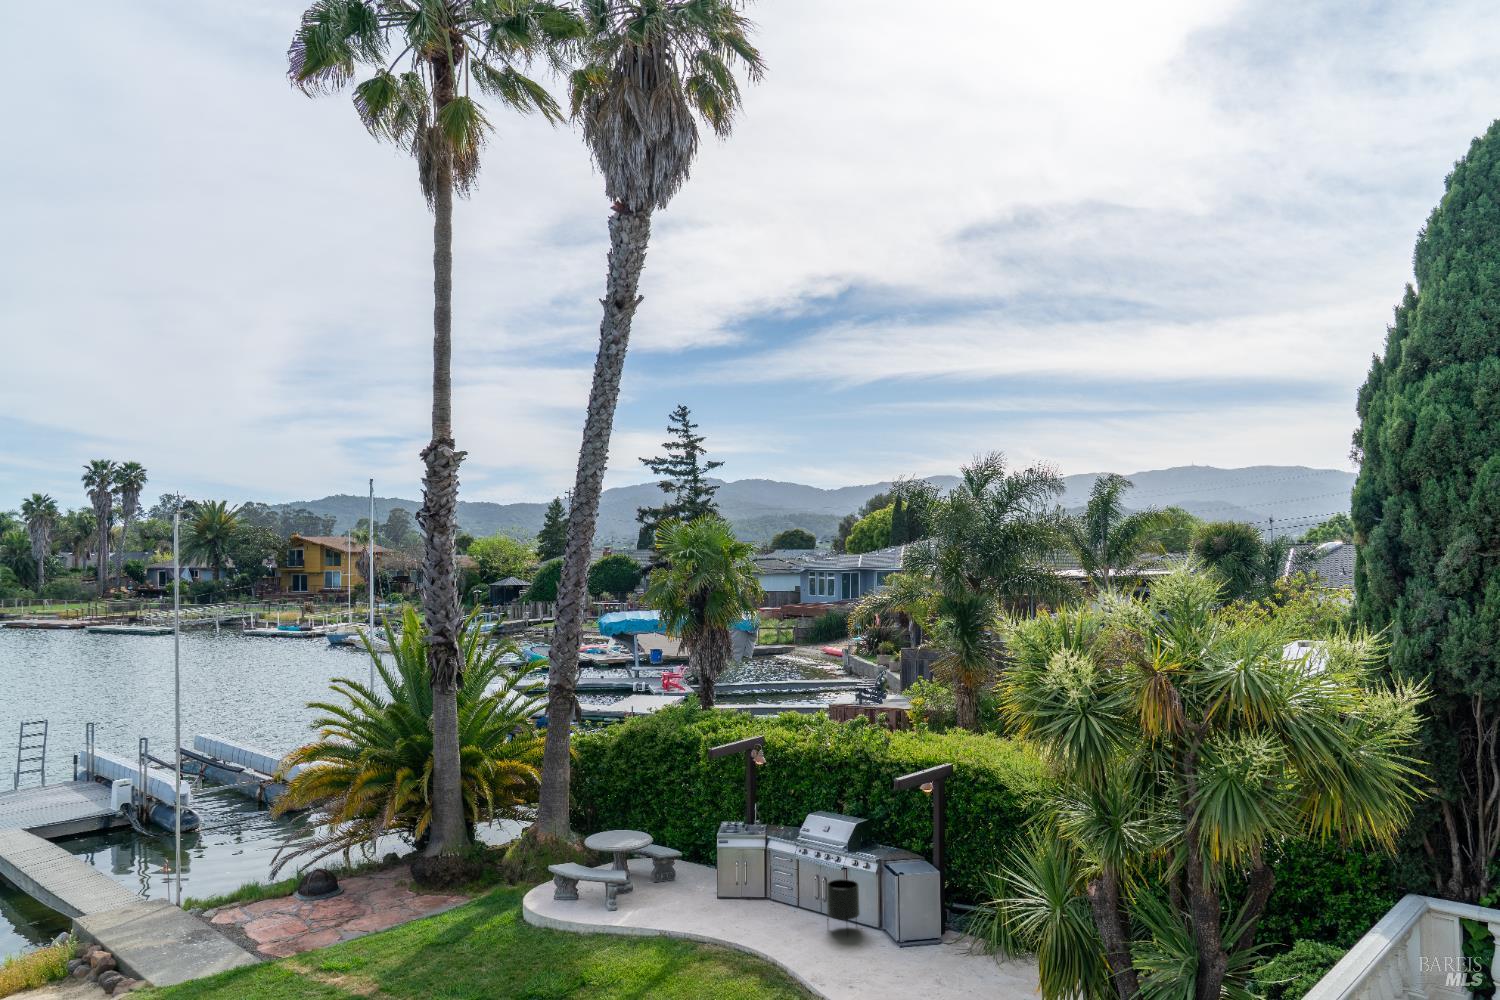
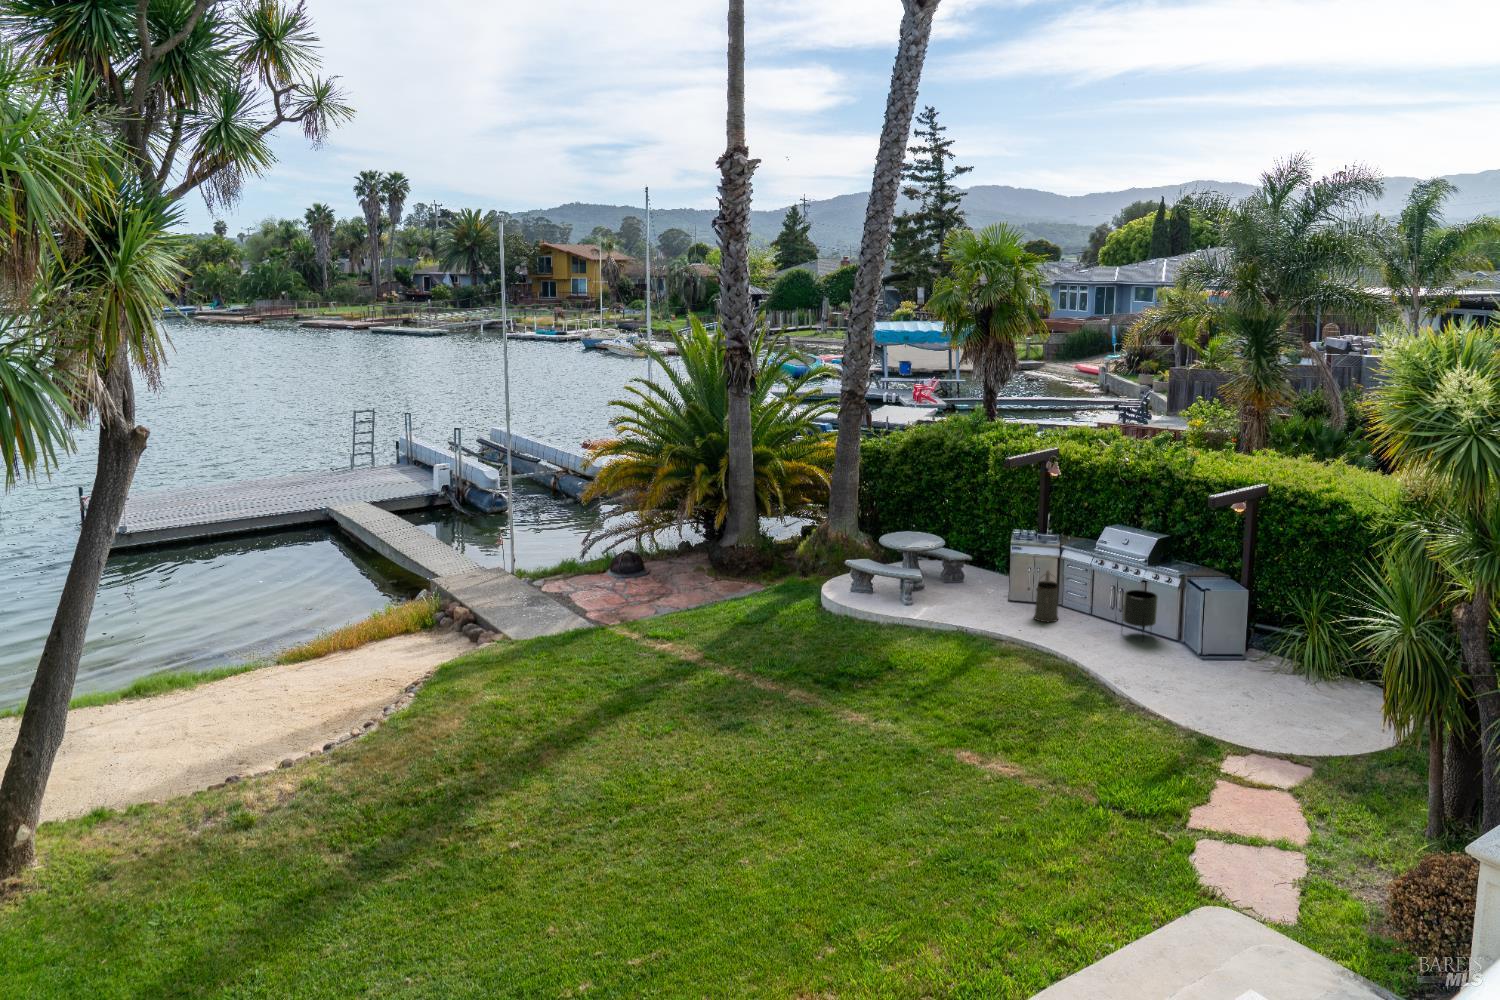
watering can: none [742,864,768,923] -> present [1034,571,1058,622]

